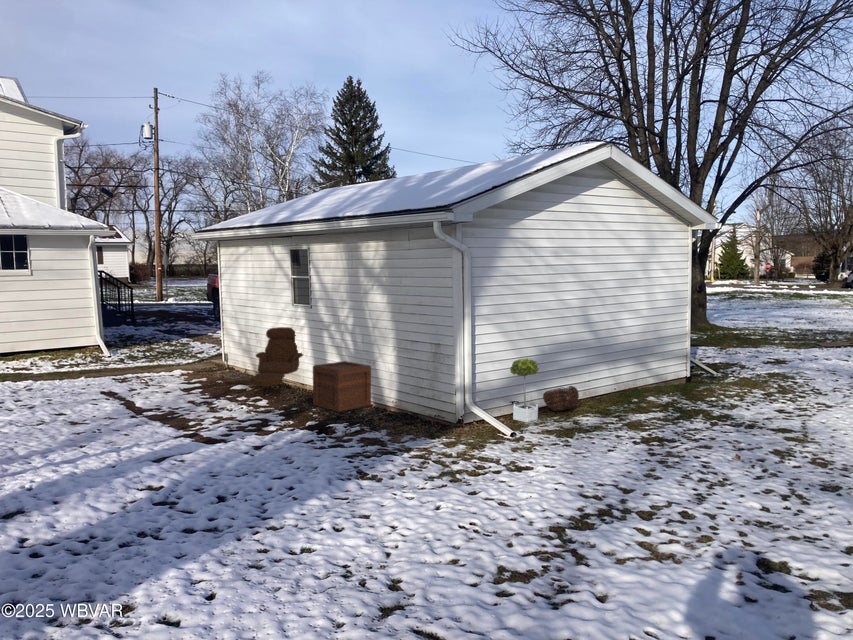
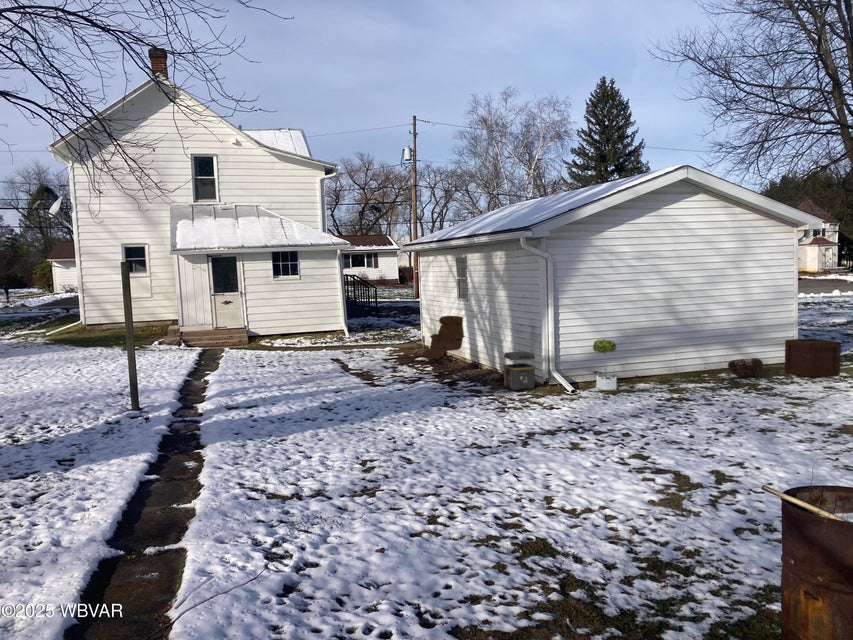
wooden crate: present [313,361,371,412] -> present [784,339,841,377]
toolbox: none [400,378,444,432] -> present [503,351,535,390]
basket: present [543,386,579,411] -> present [728,358,763,378]

